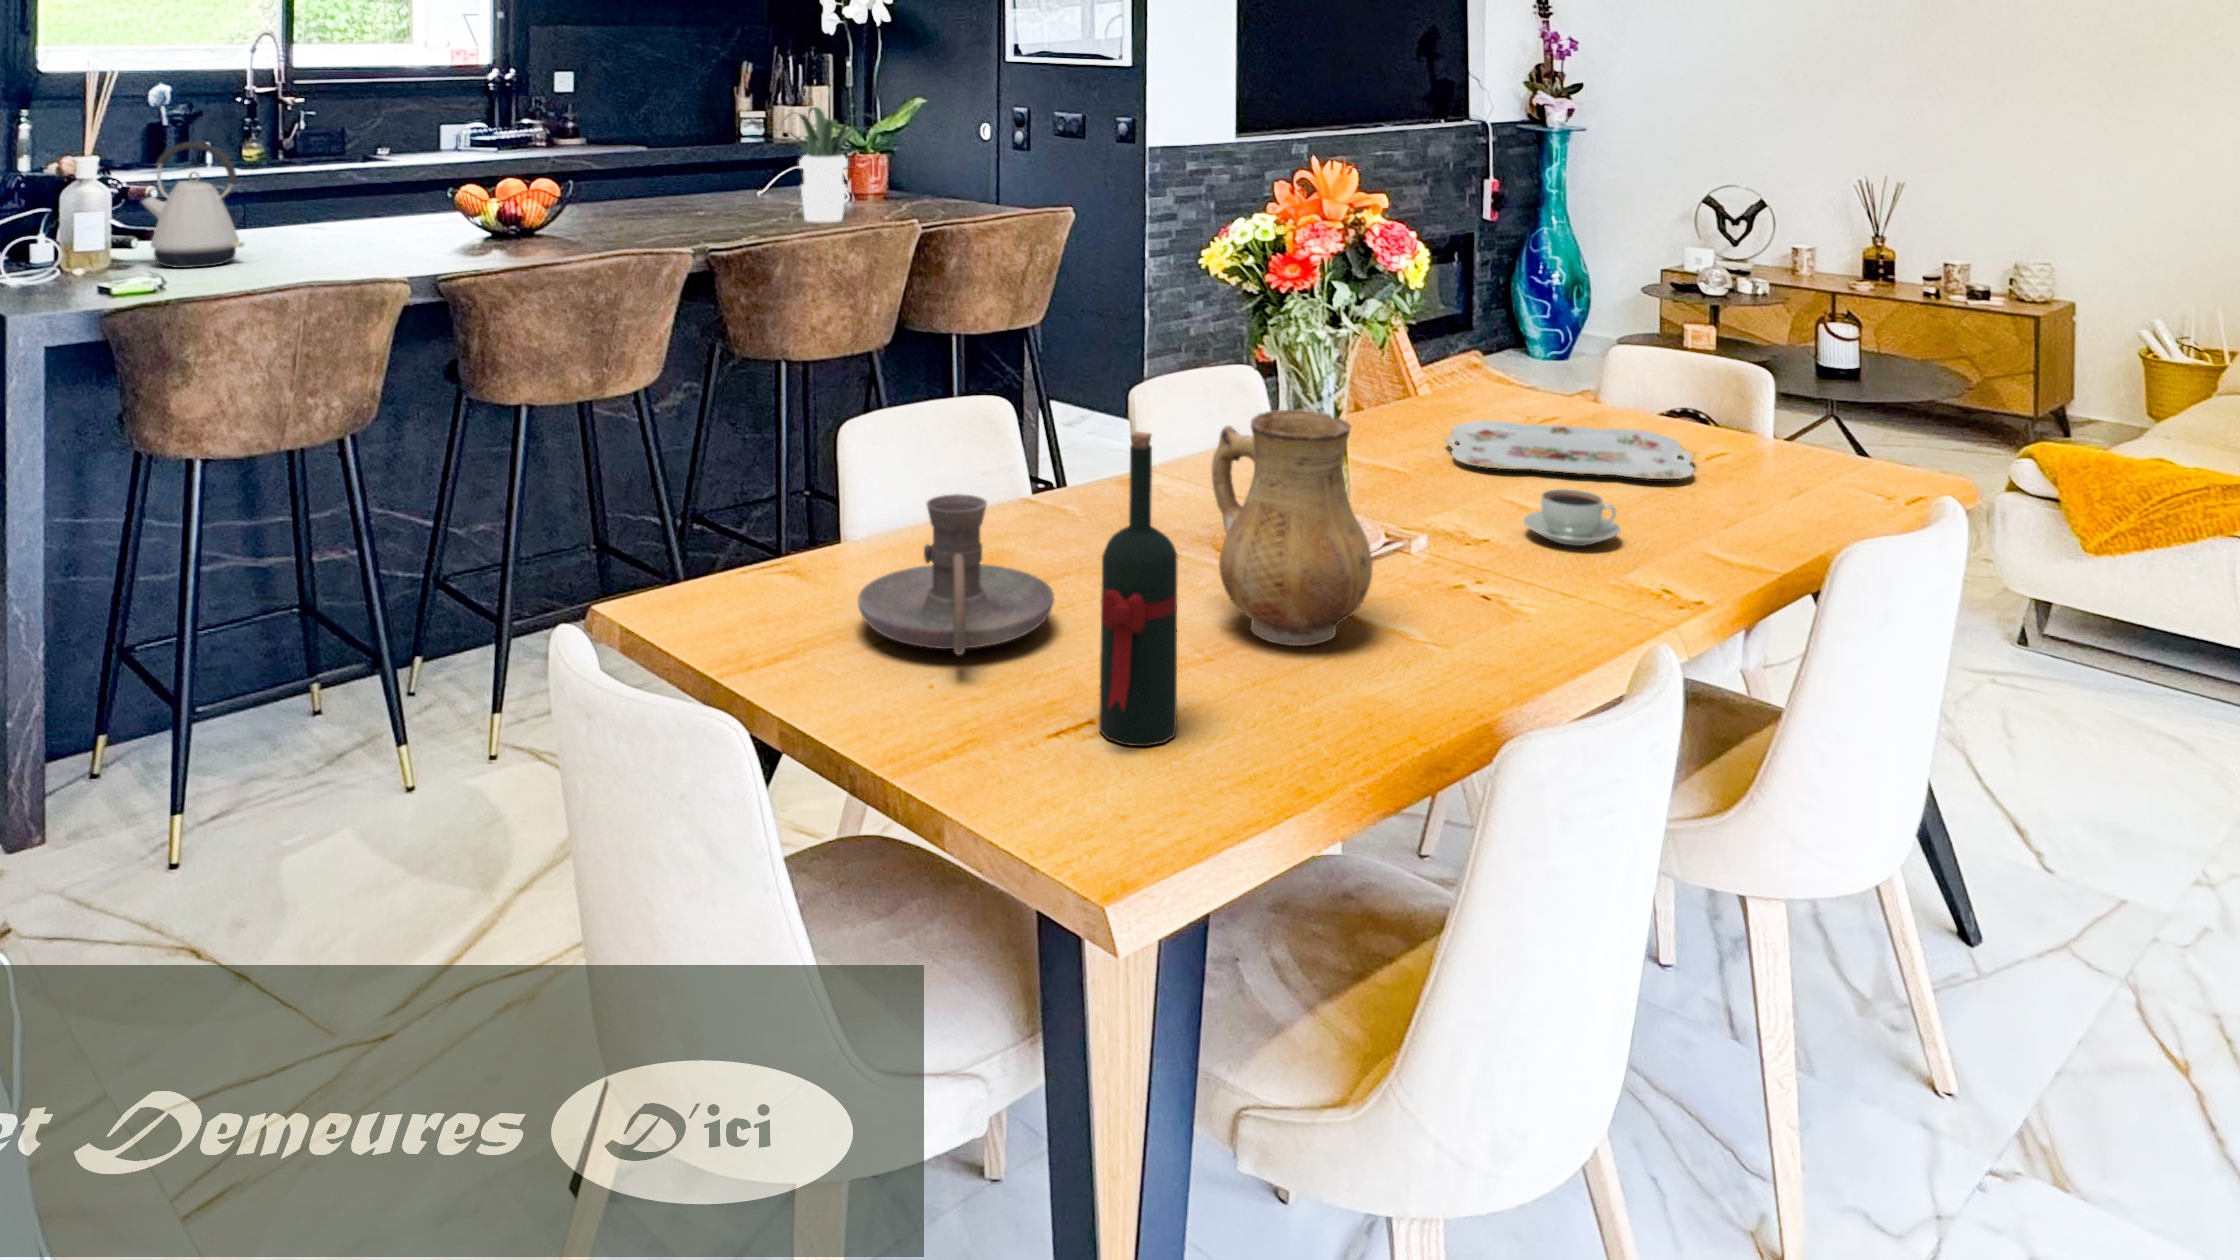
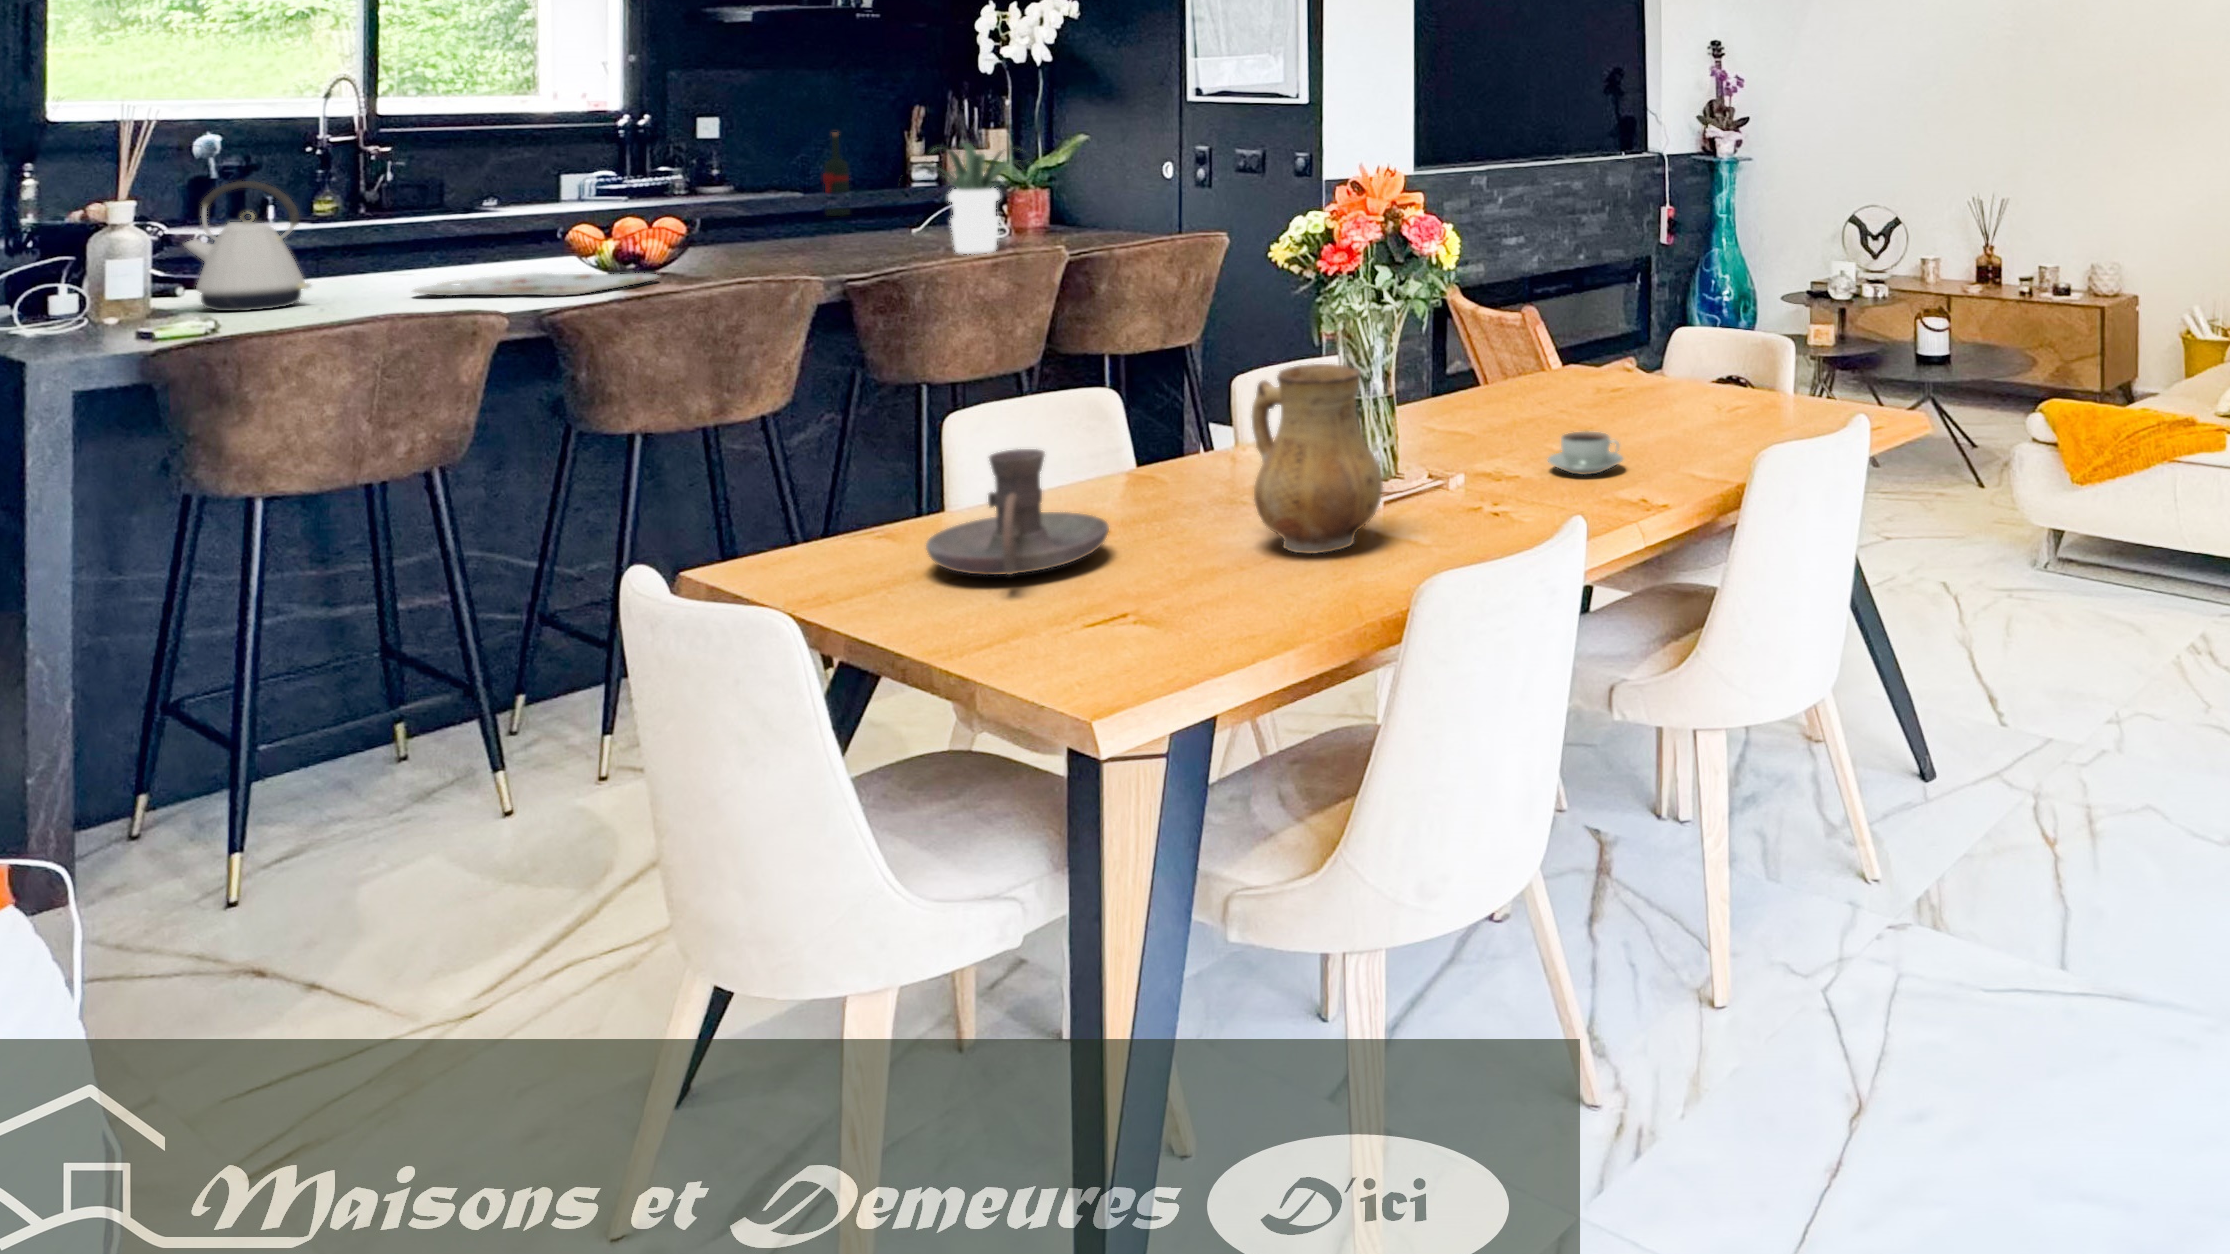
serving tray: present [1445,421,1694,479] -> present [414,273,658,296]
wine bottle: present [1099,432,1177,746] -> present [823,132,850,216]

